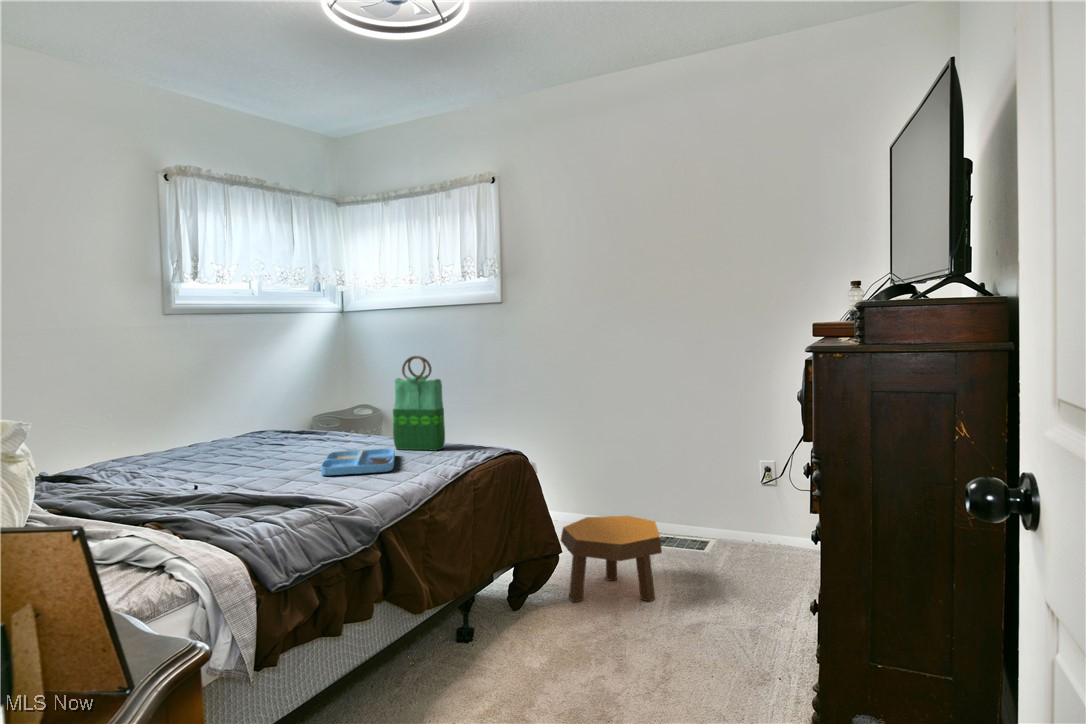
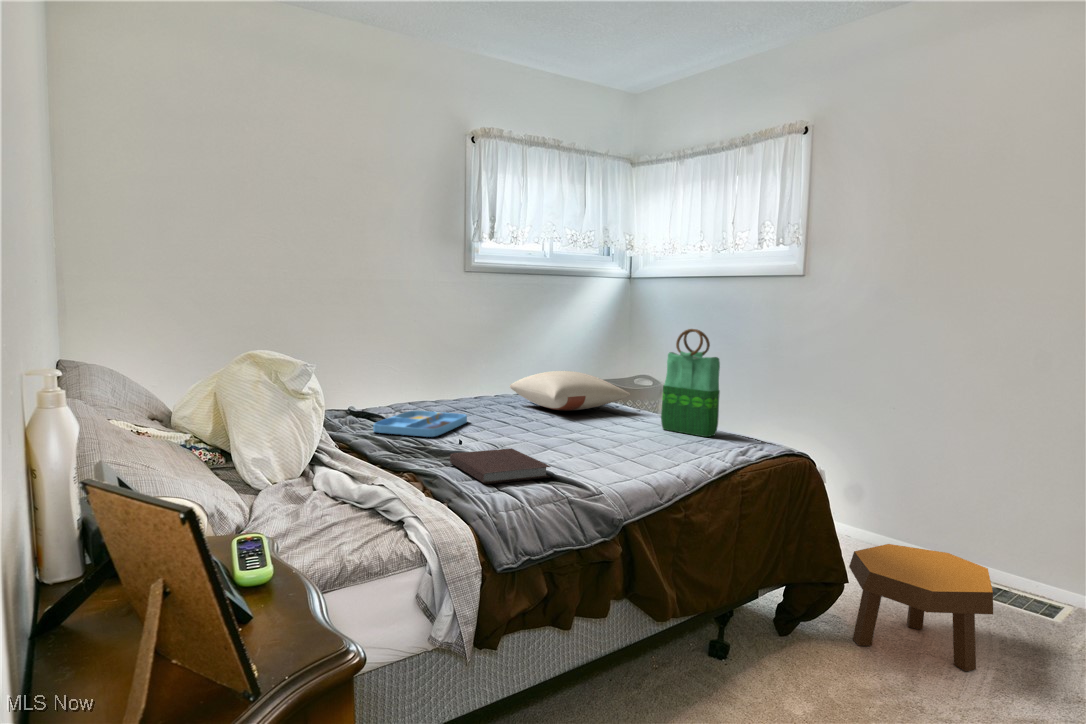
pillow: none [233,406,360,445] -> present [510,371,630,411]
tray: present [321,449,395,475] -> present [373,411,467,437]
notebook: none [193,483,305,517] -> present [450,448,551,484]

